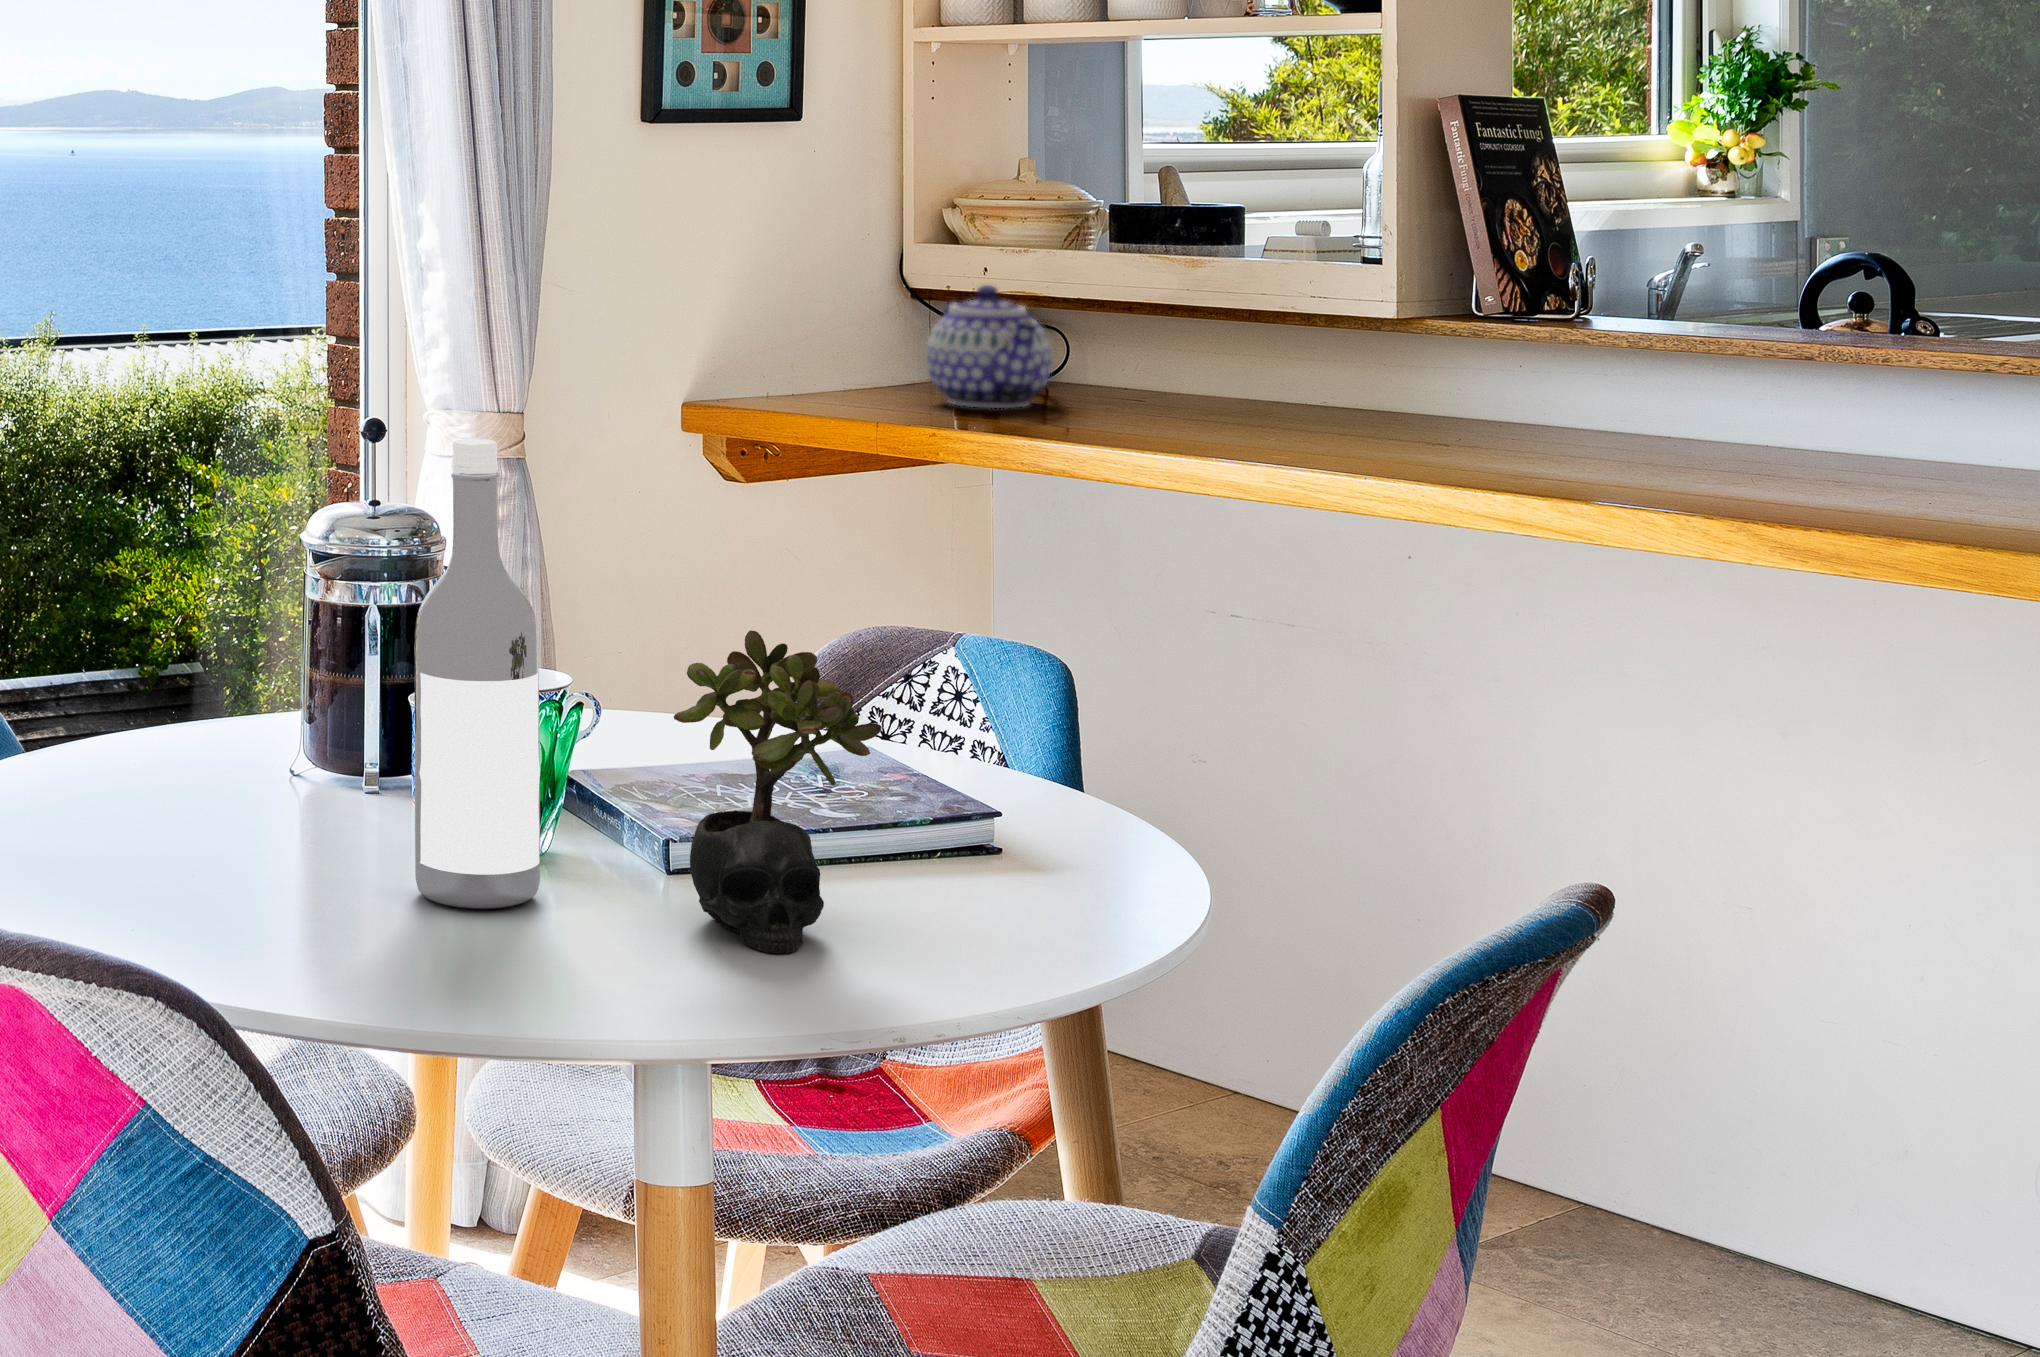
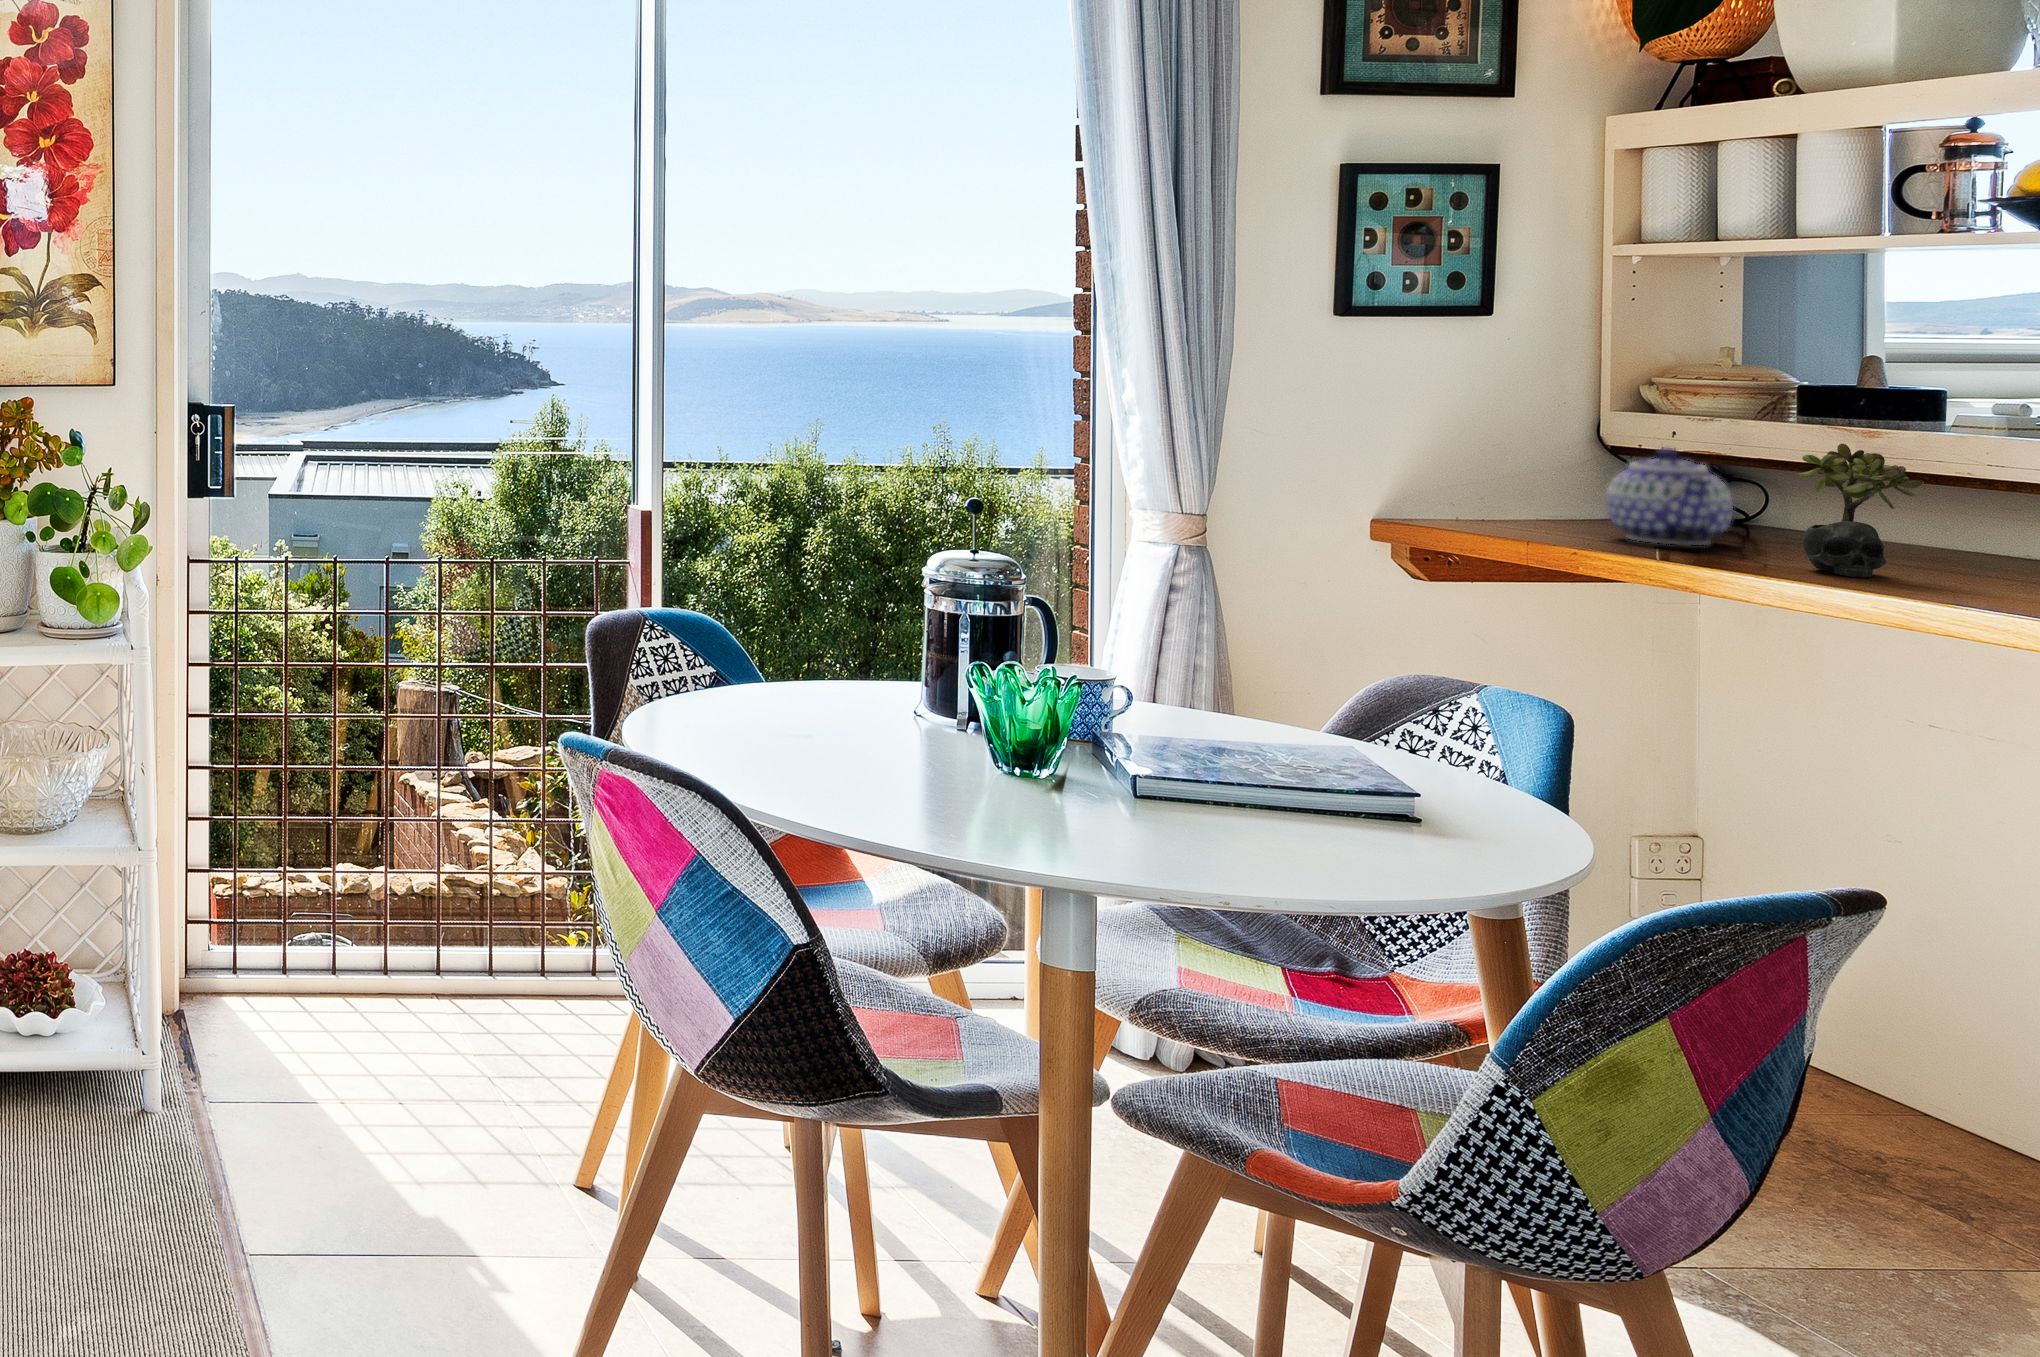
wine bottle: present [415,439,540,909] -> none [945,509,1032,800]
succulent plant: present [674,631,882,953] -> present [1795,444,1923,577]

